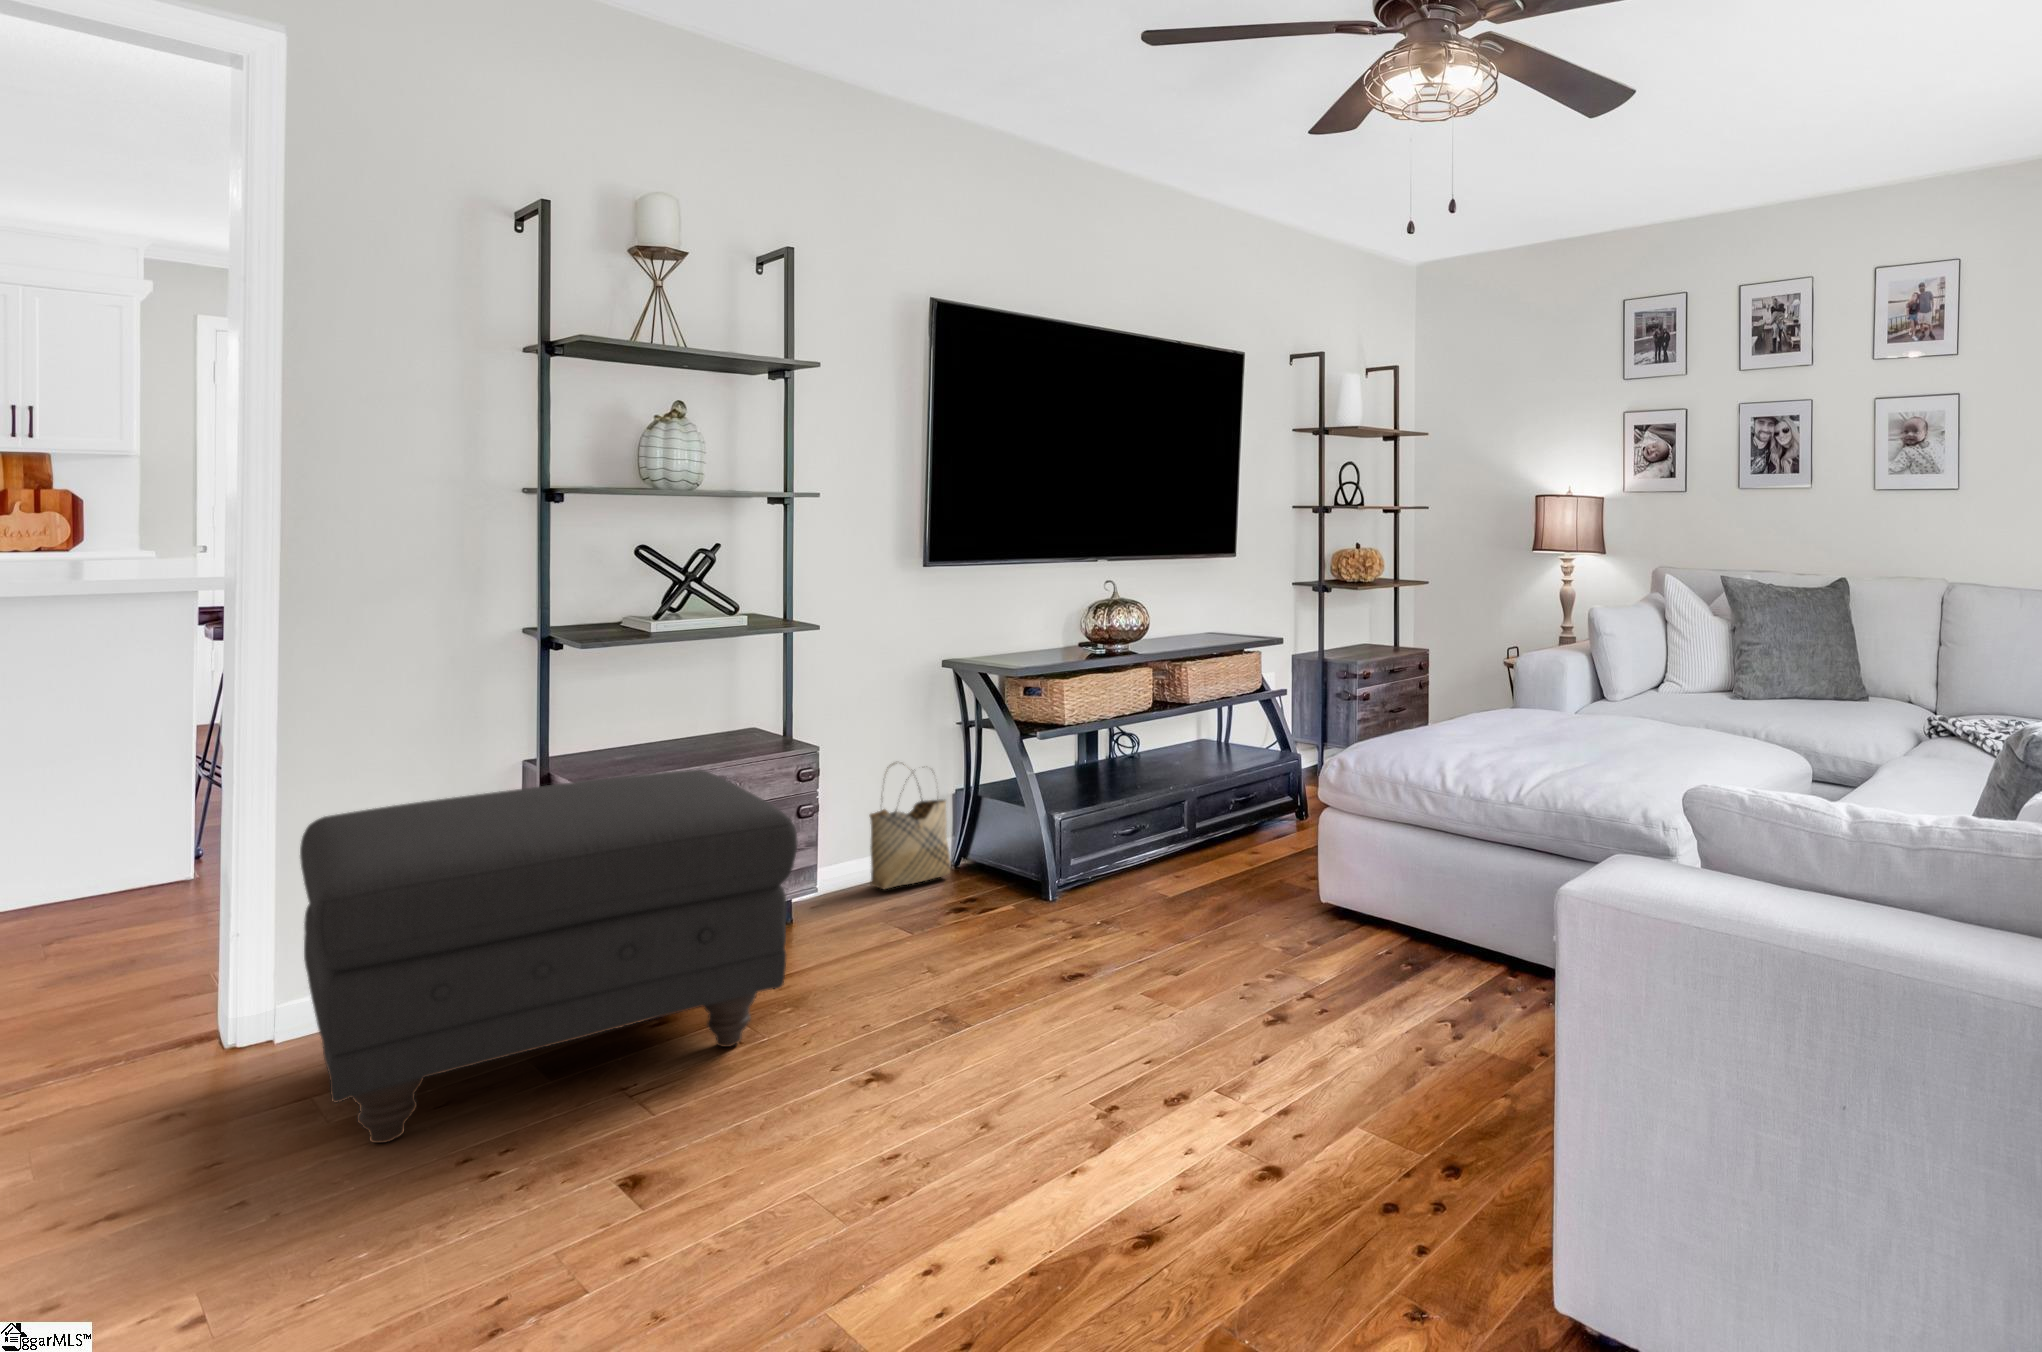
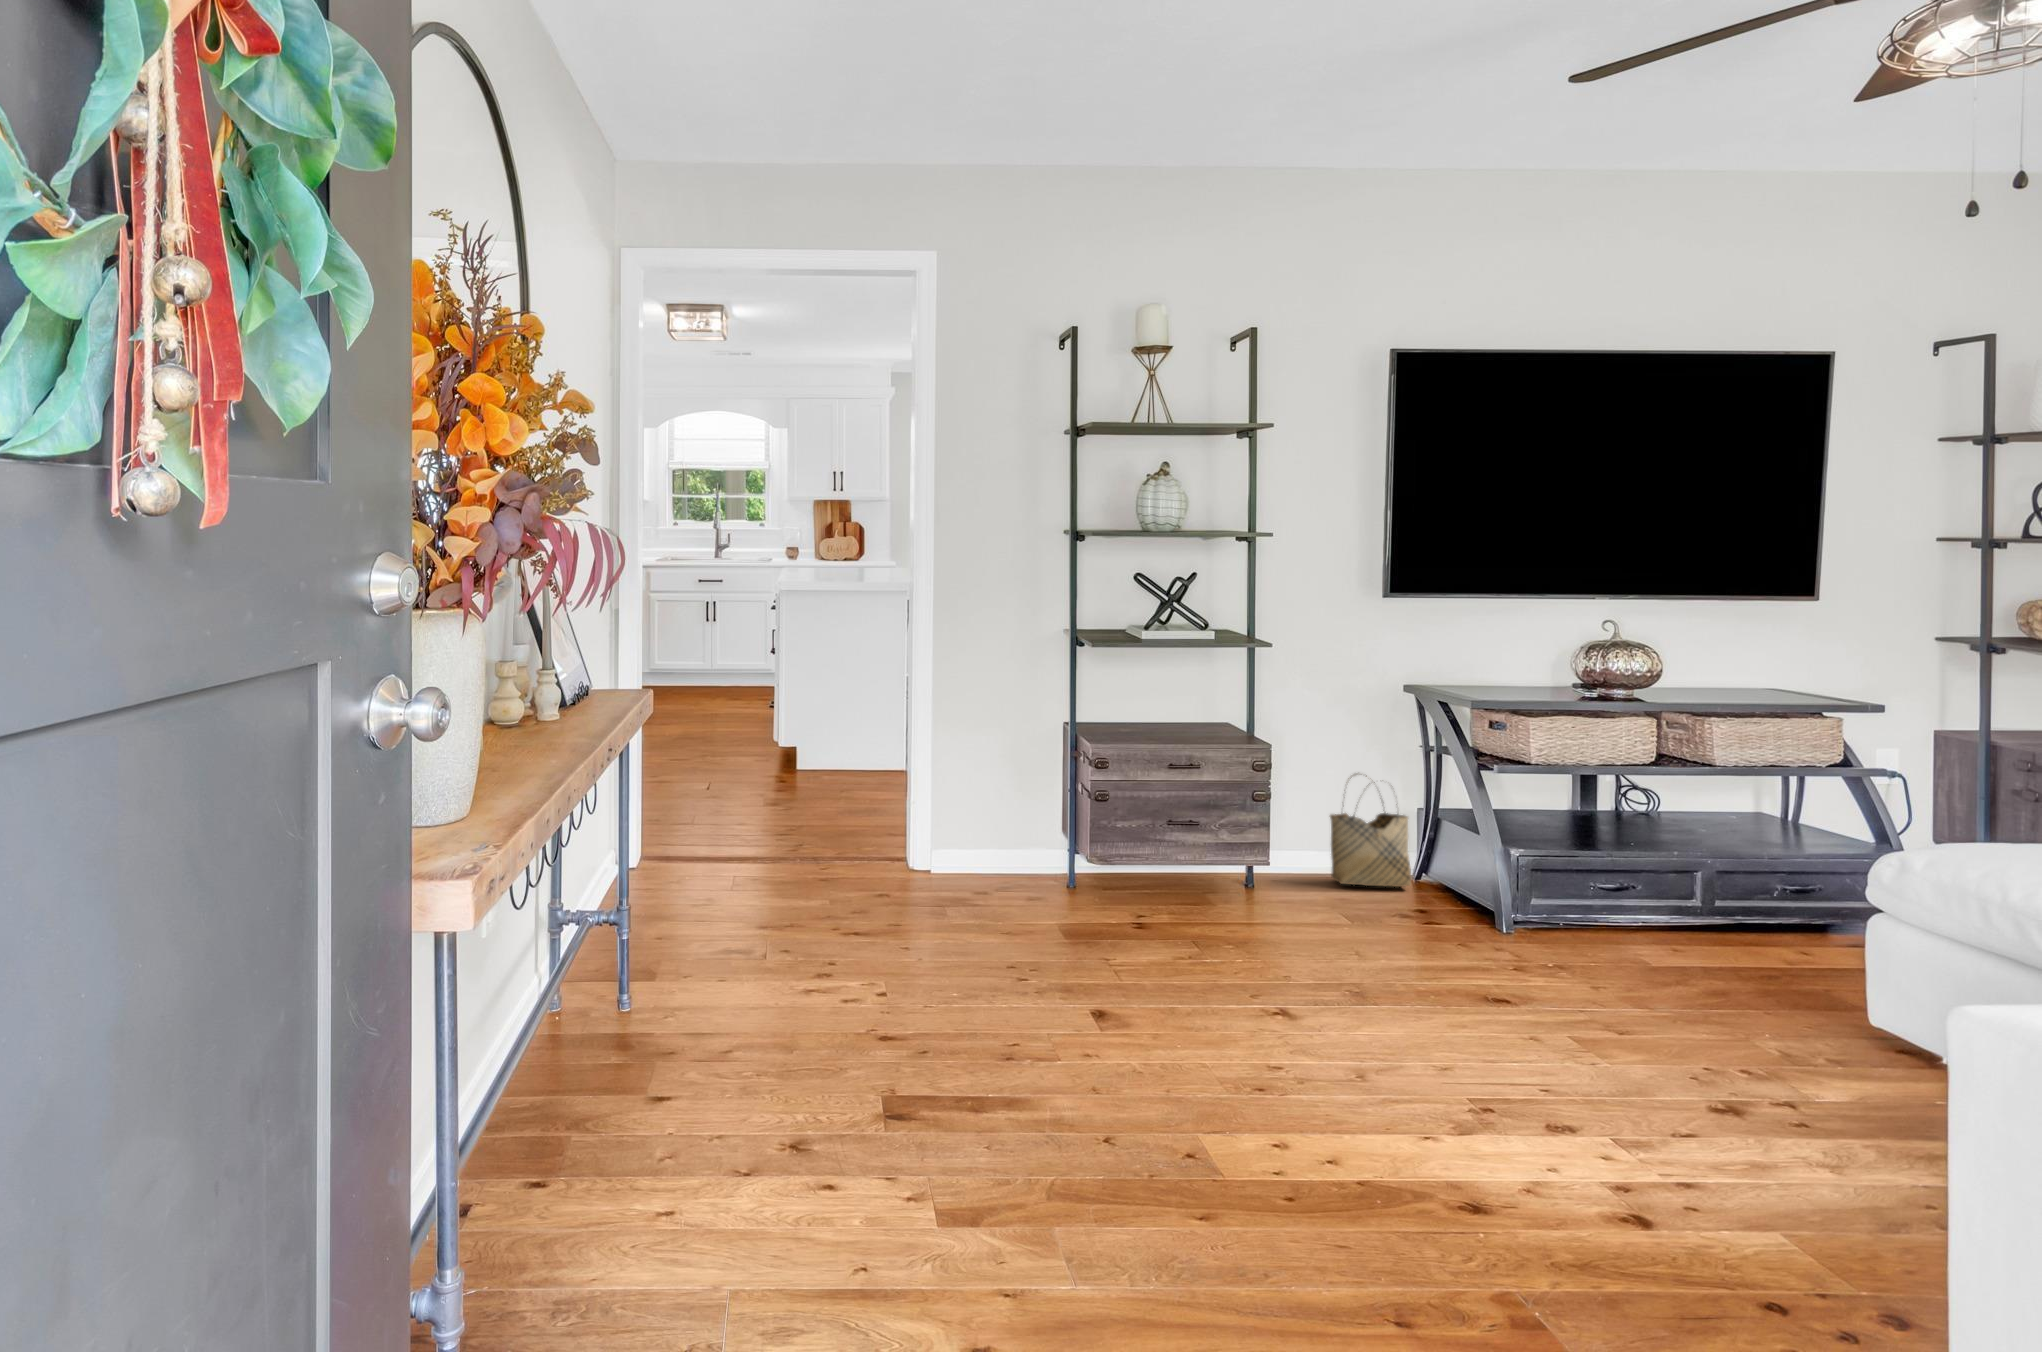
ottoman: present [300,770,797,1143] -> none [929,740,1230,961]

